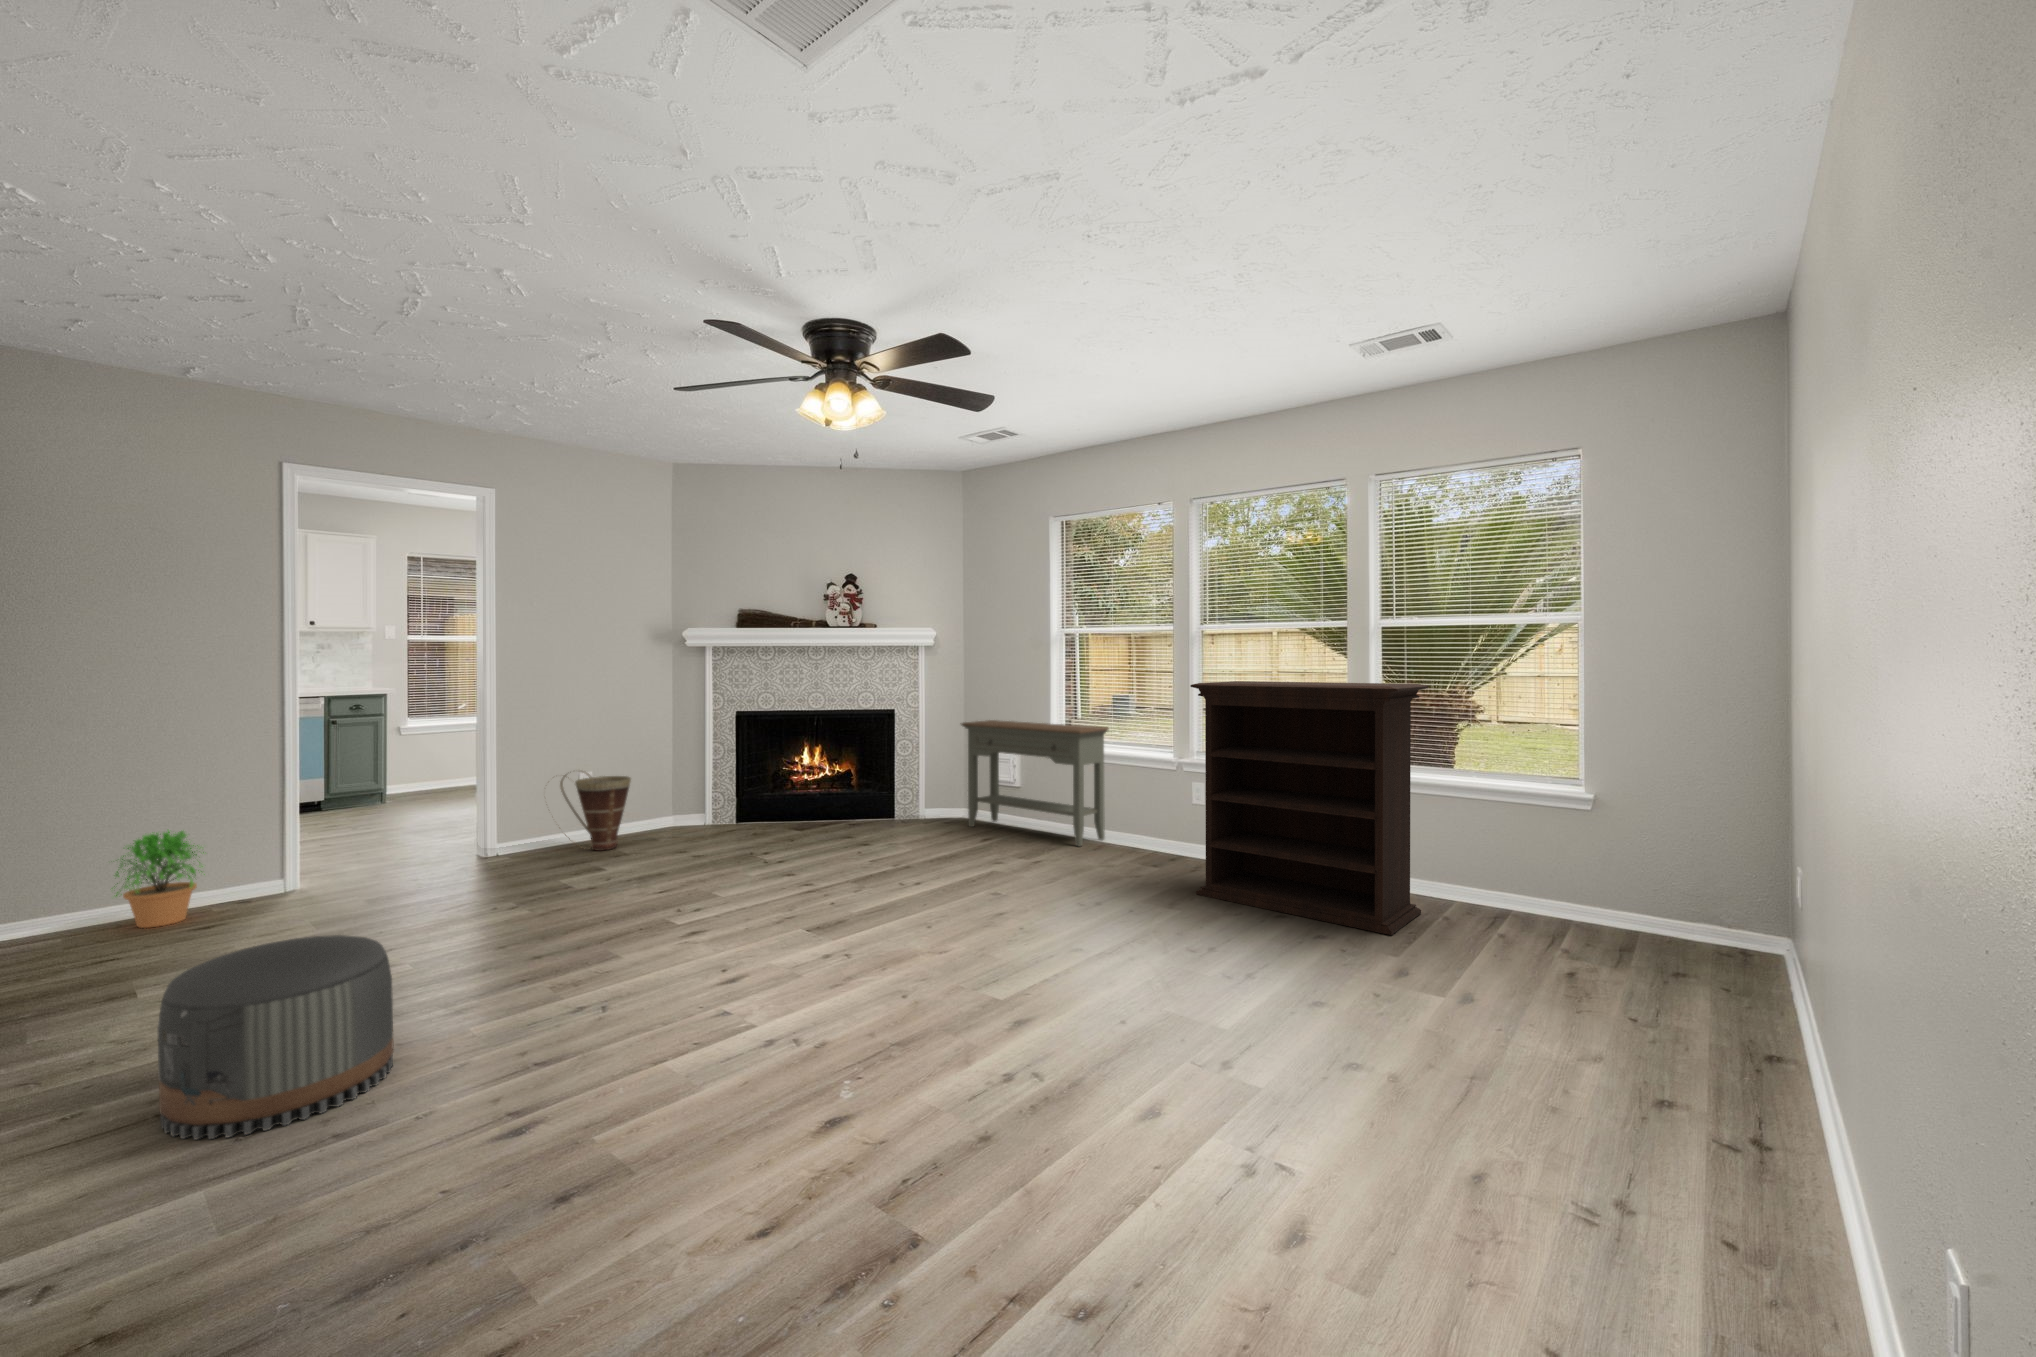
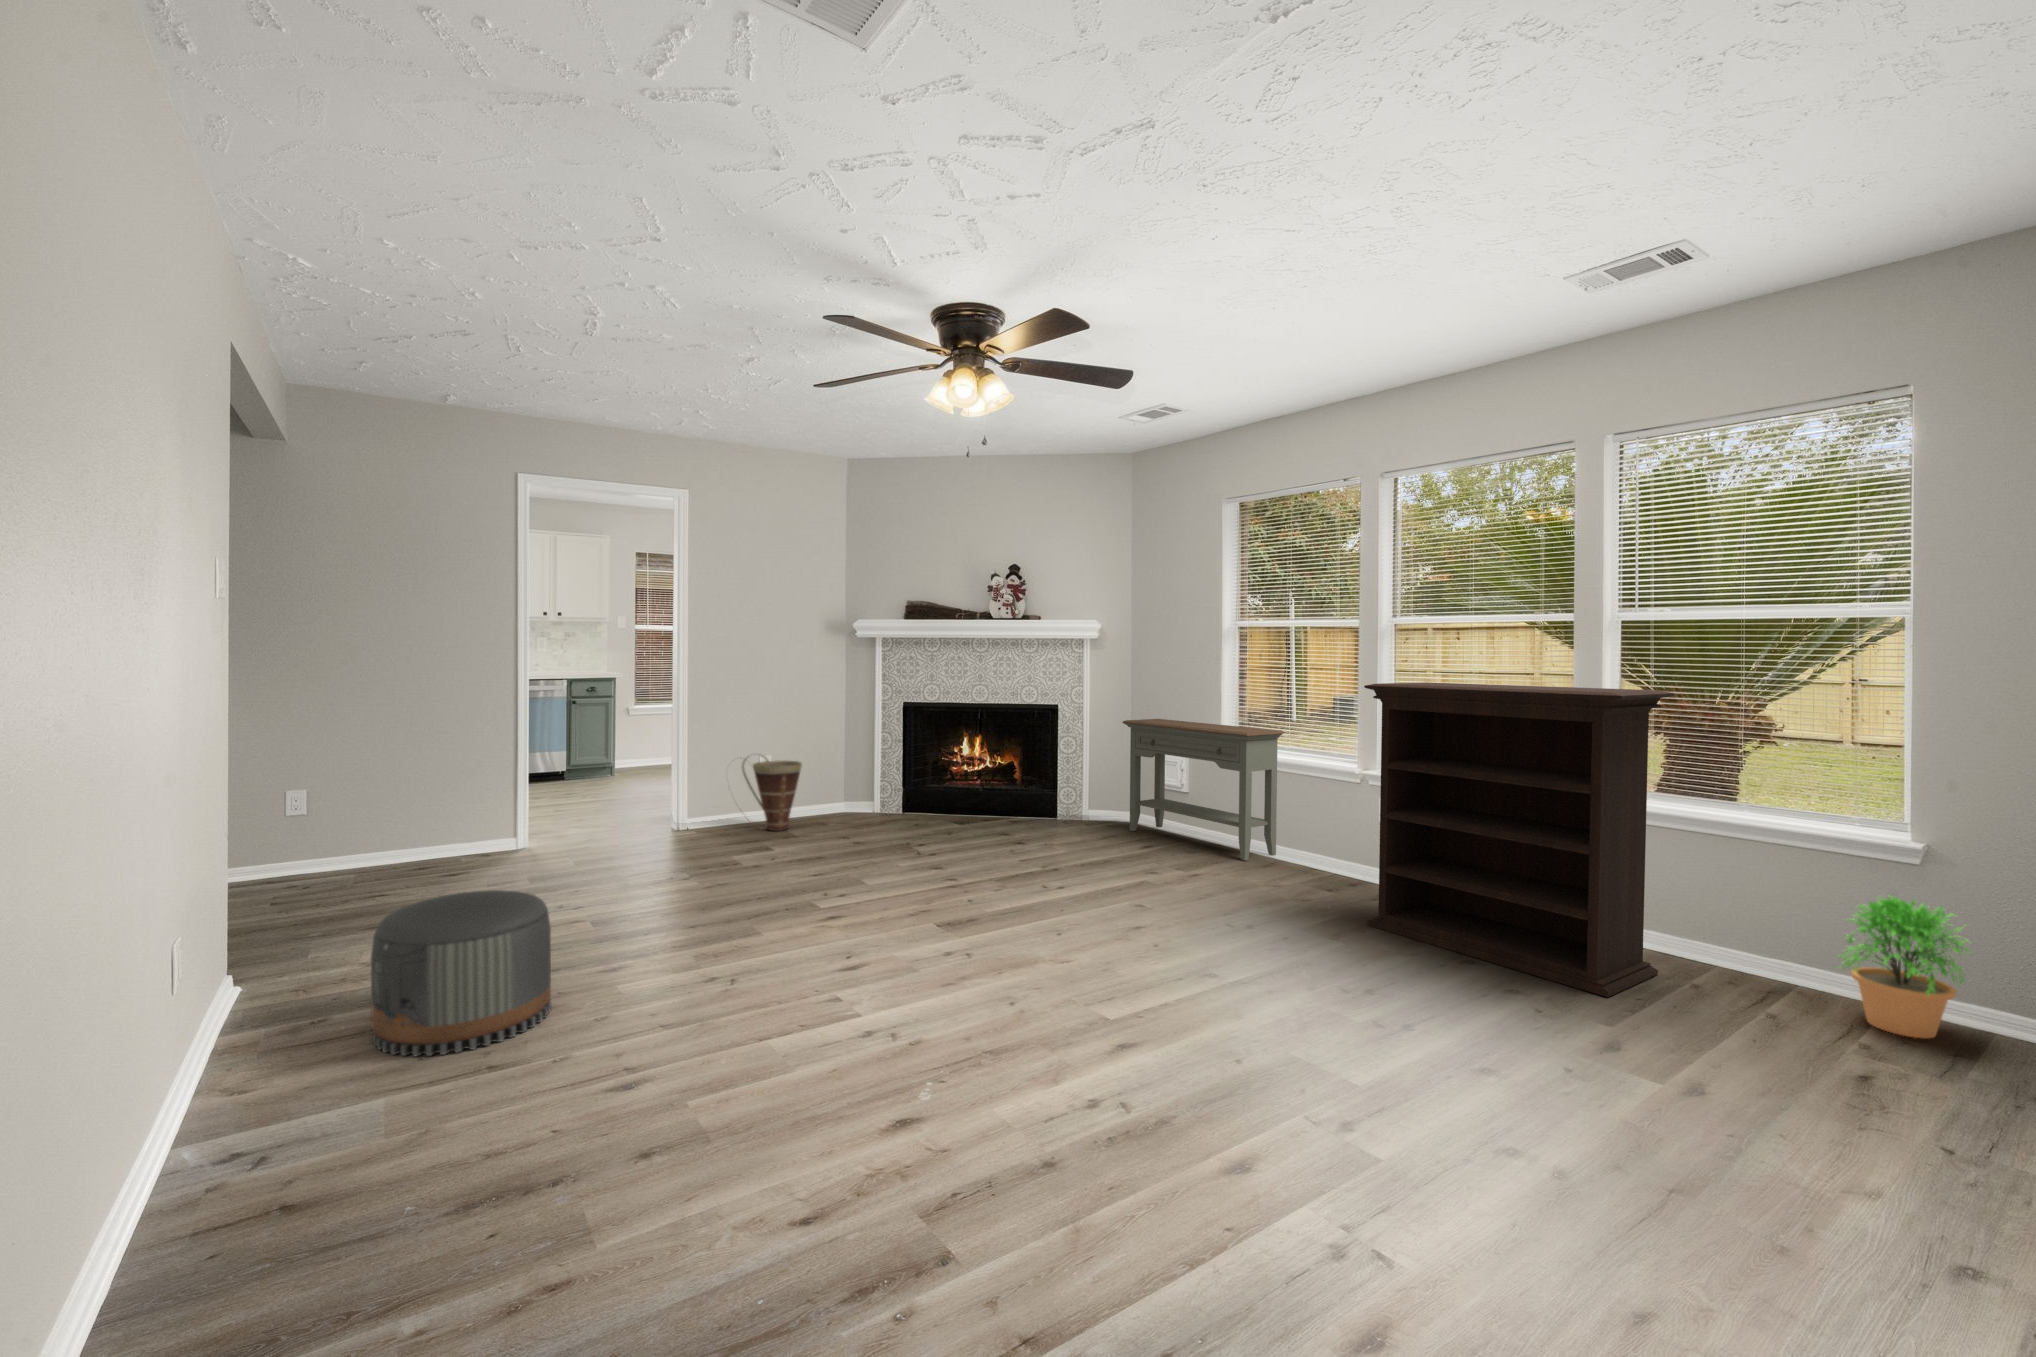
potted plant: present [112,830,205,928] -> present [1843,896,1968,1038]

